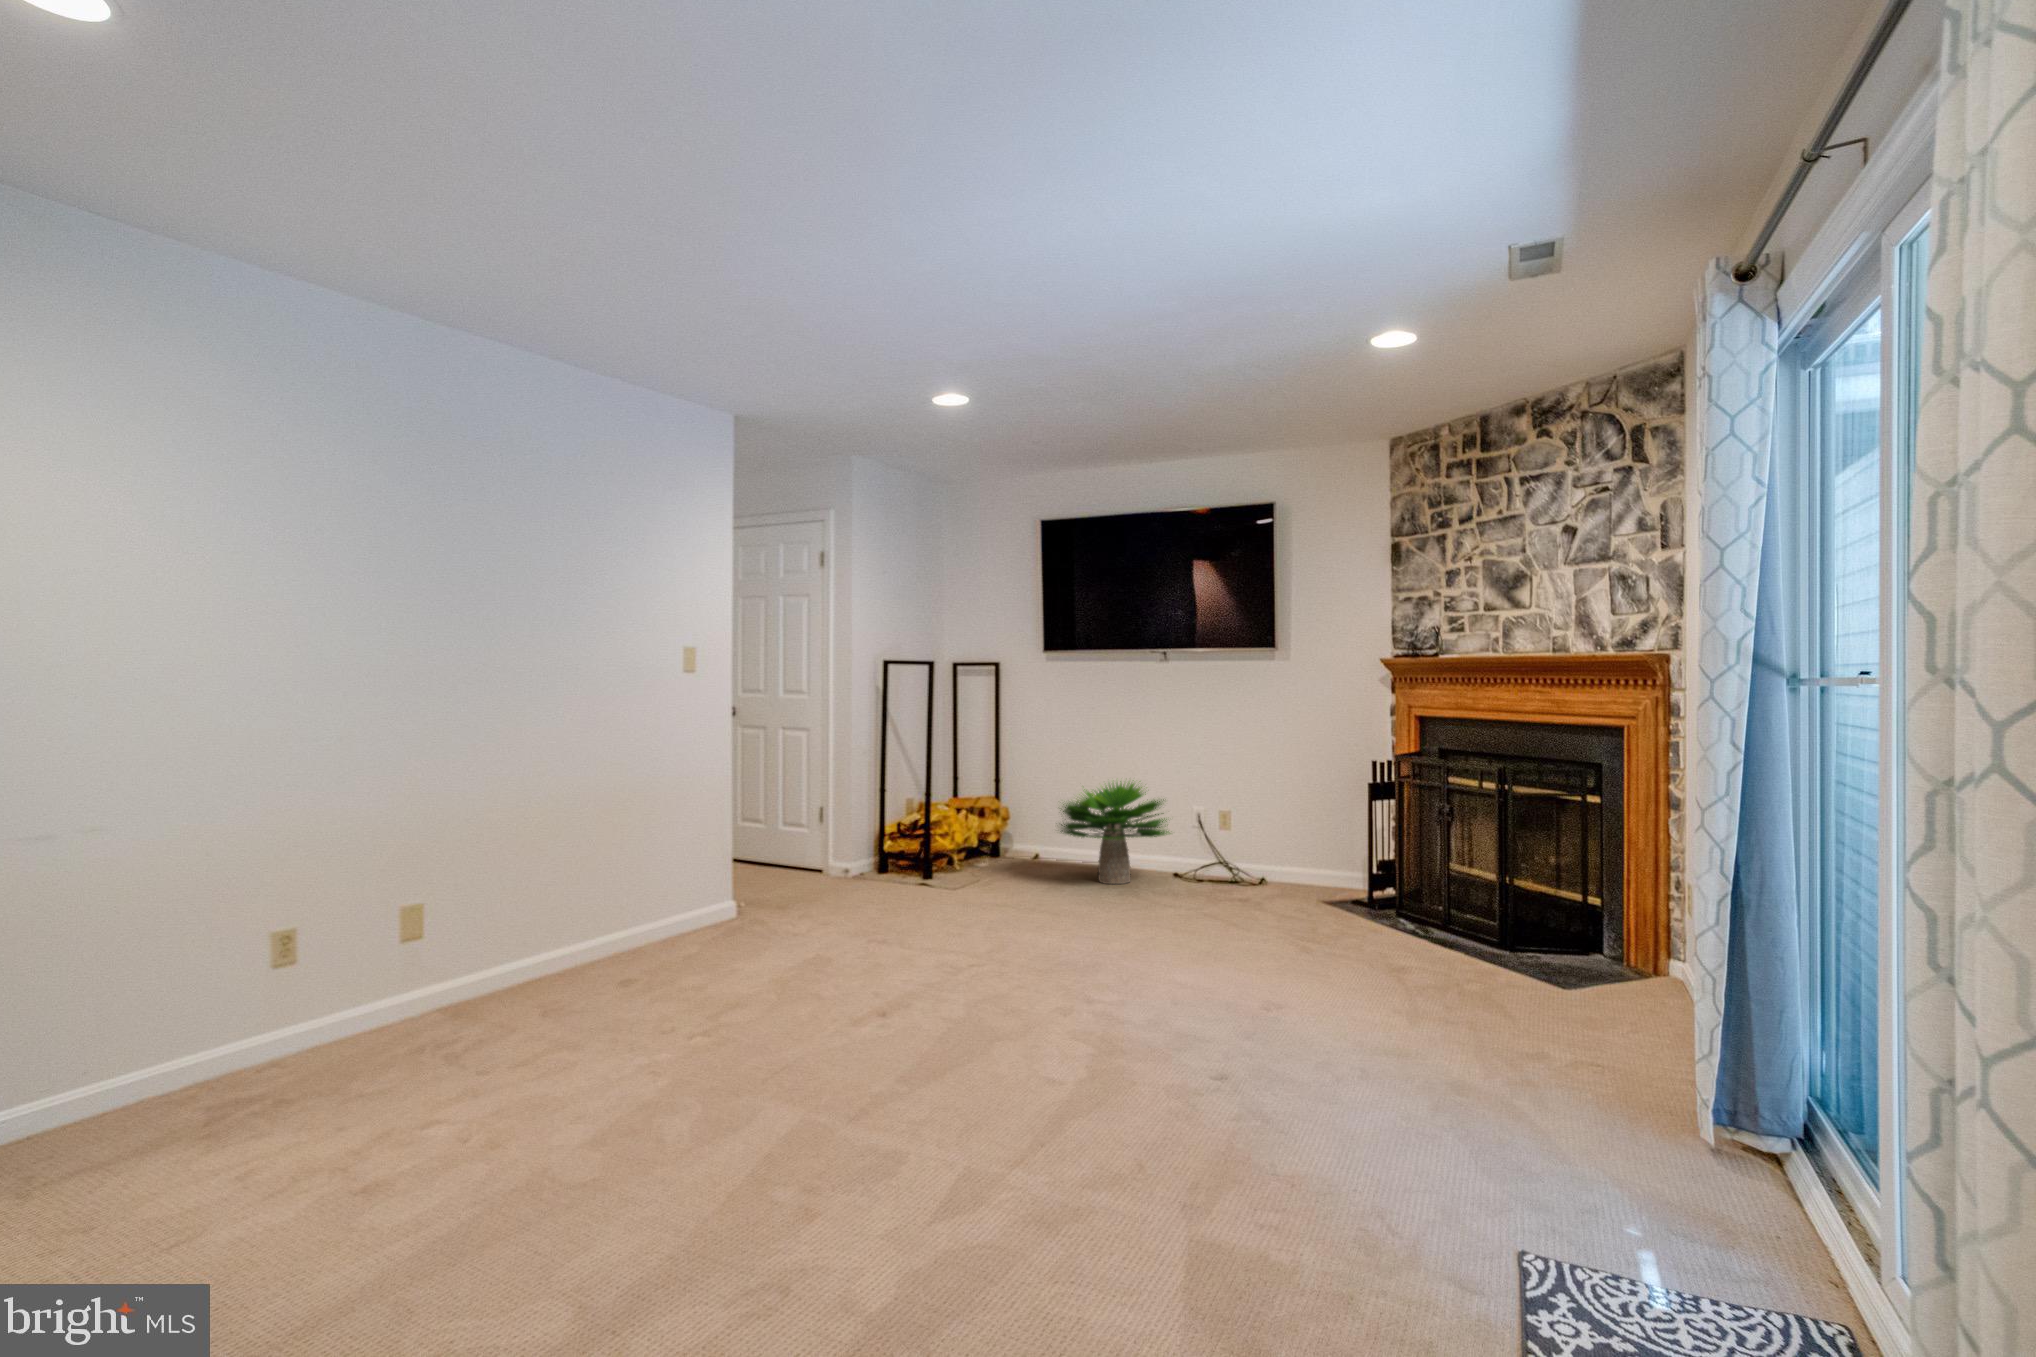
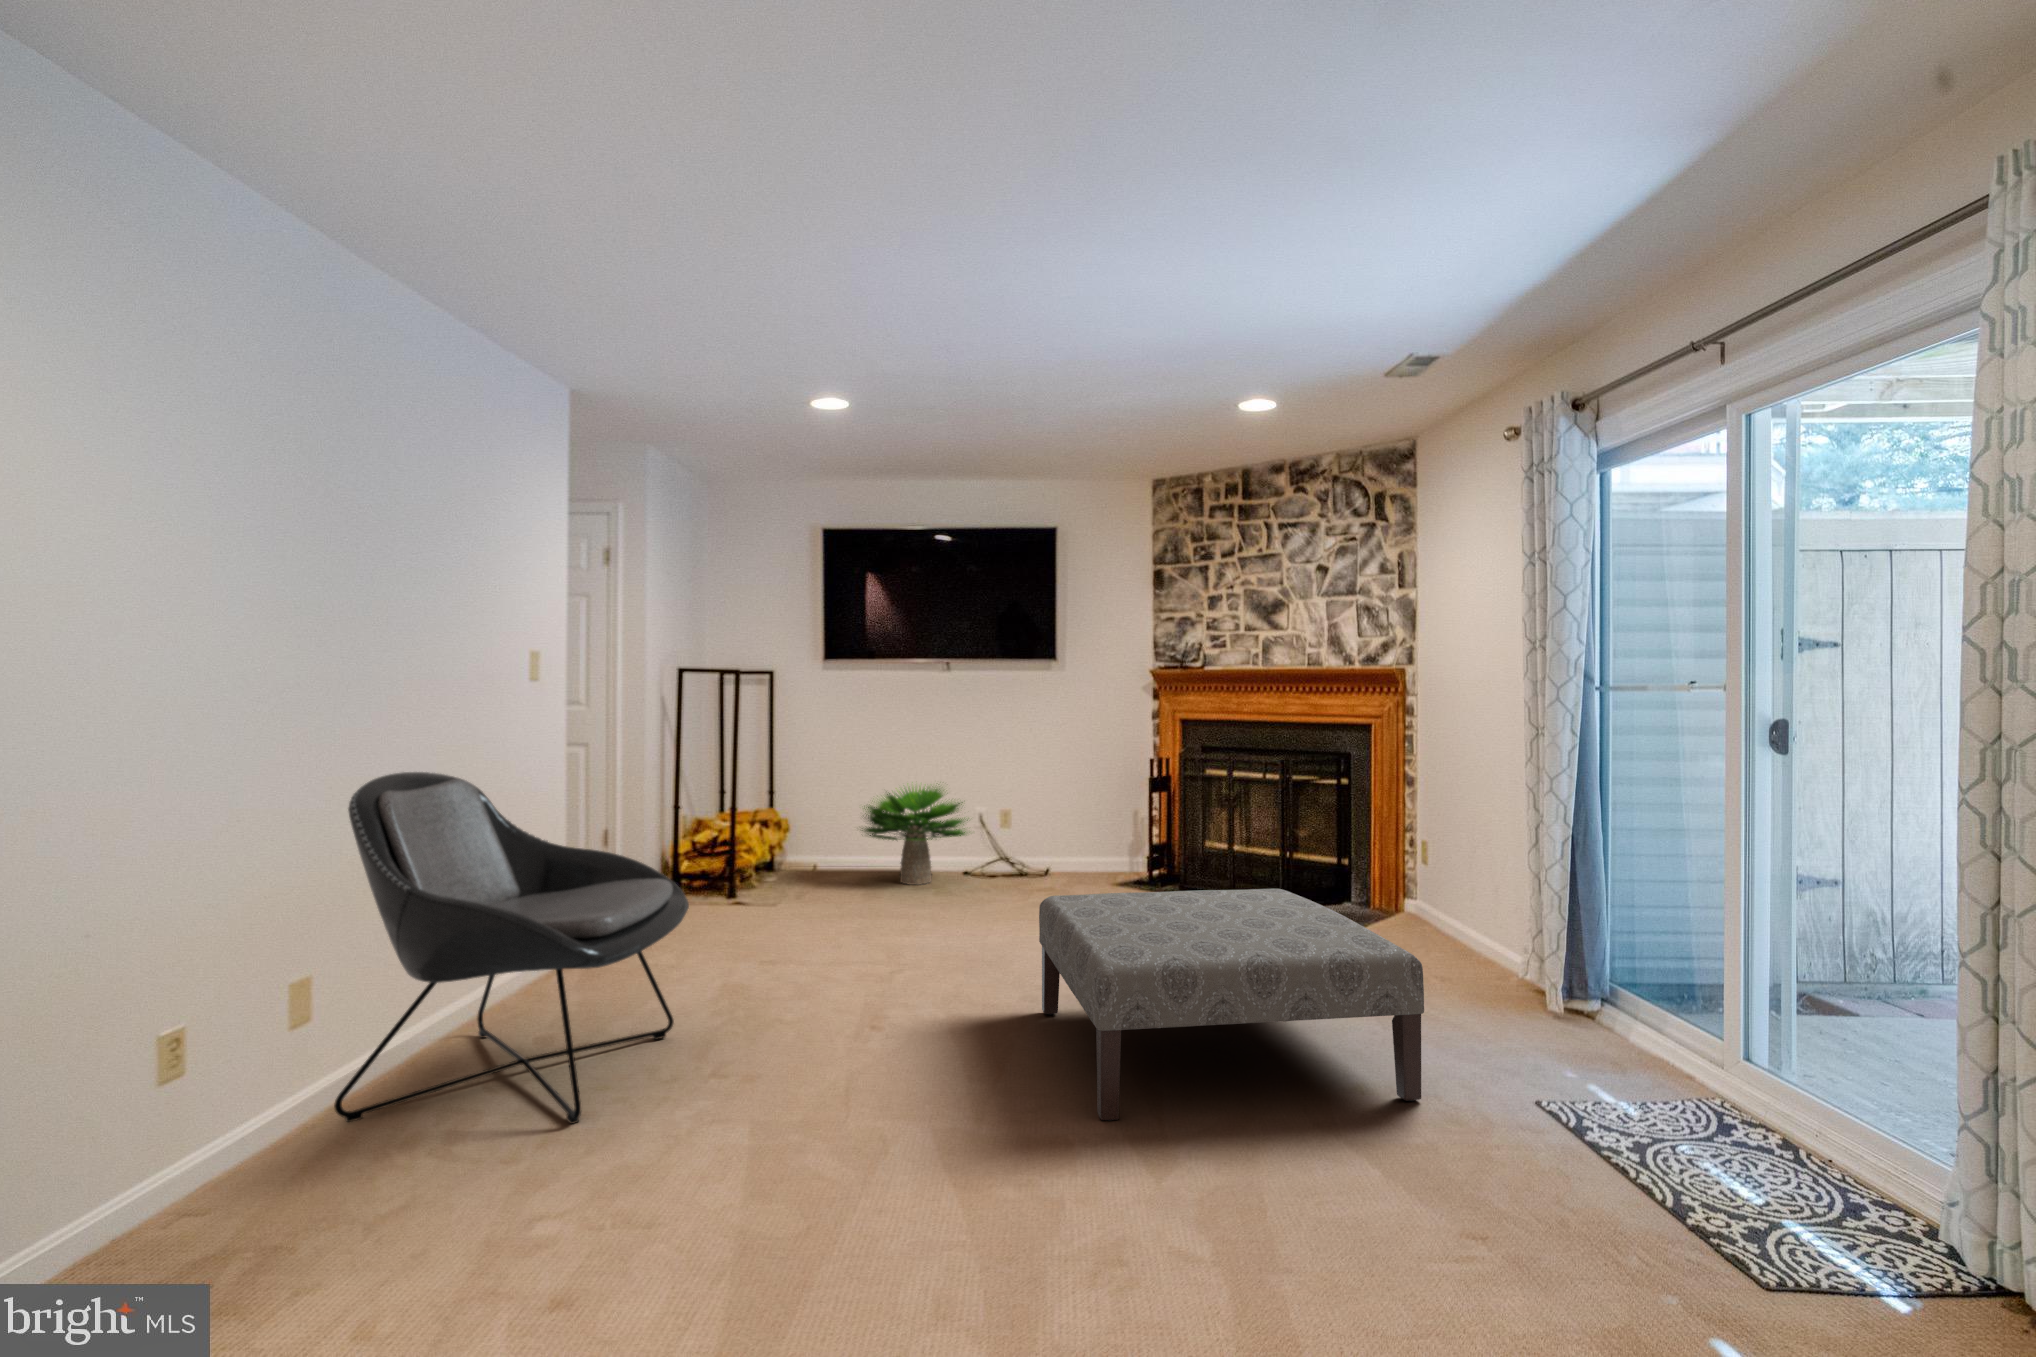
lounge chair: none [423,757,727,1061] -> present [334,772,689,1124]
ottoman: none [943,907,1337,1203] -> present [1039,889,1424,1121]

